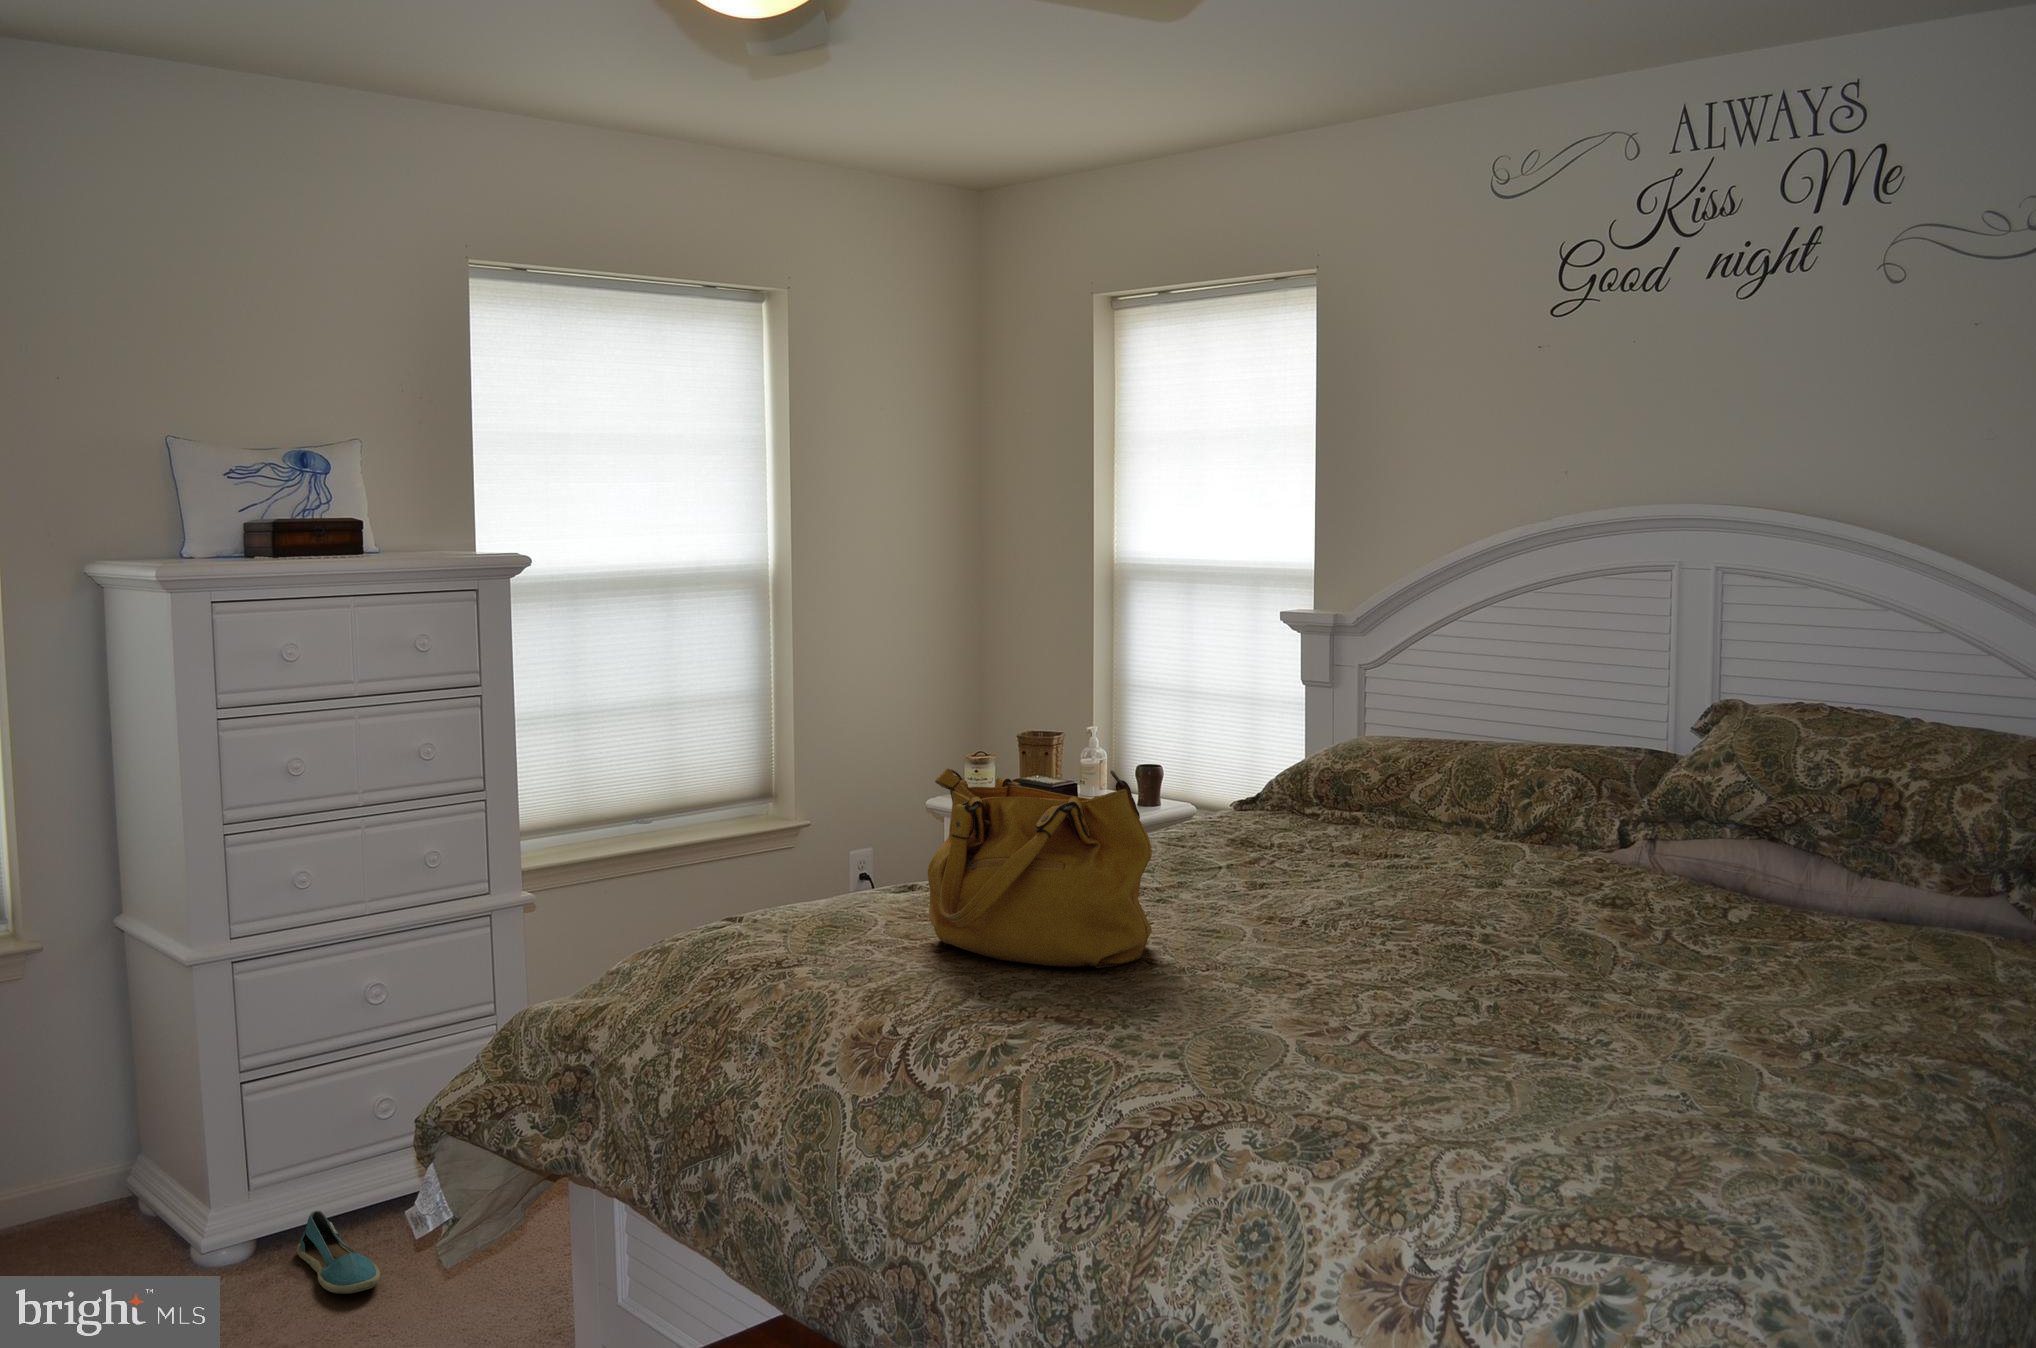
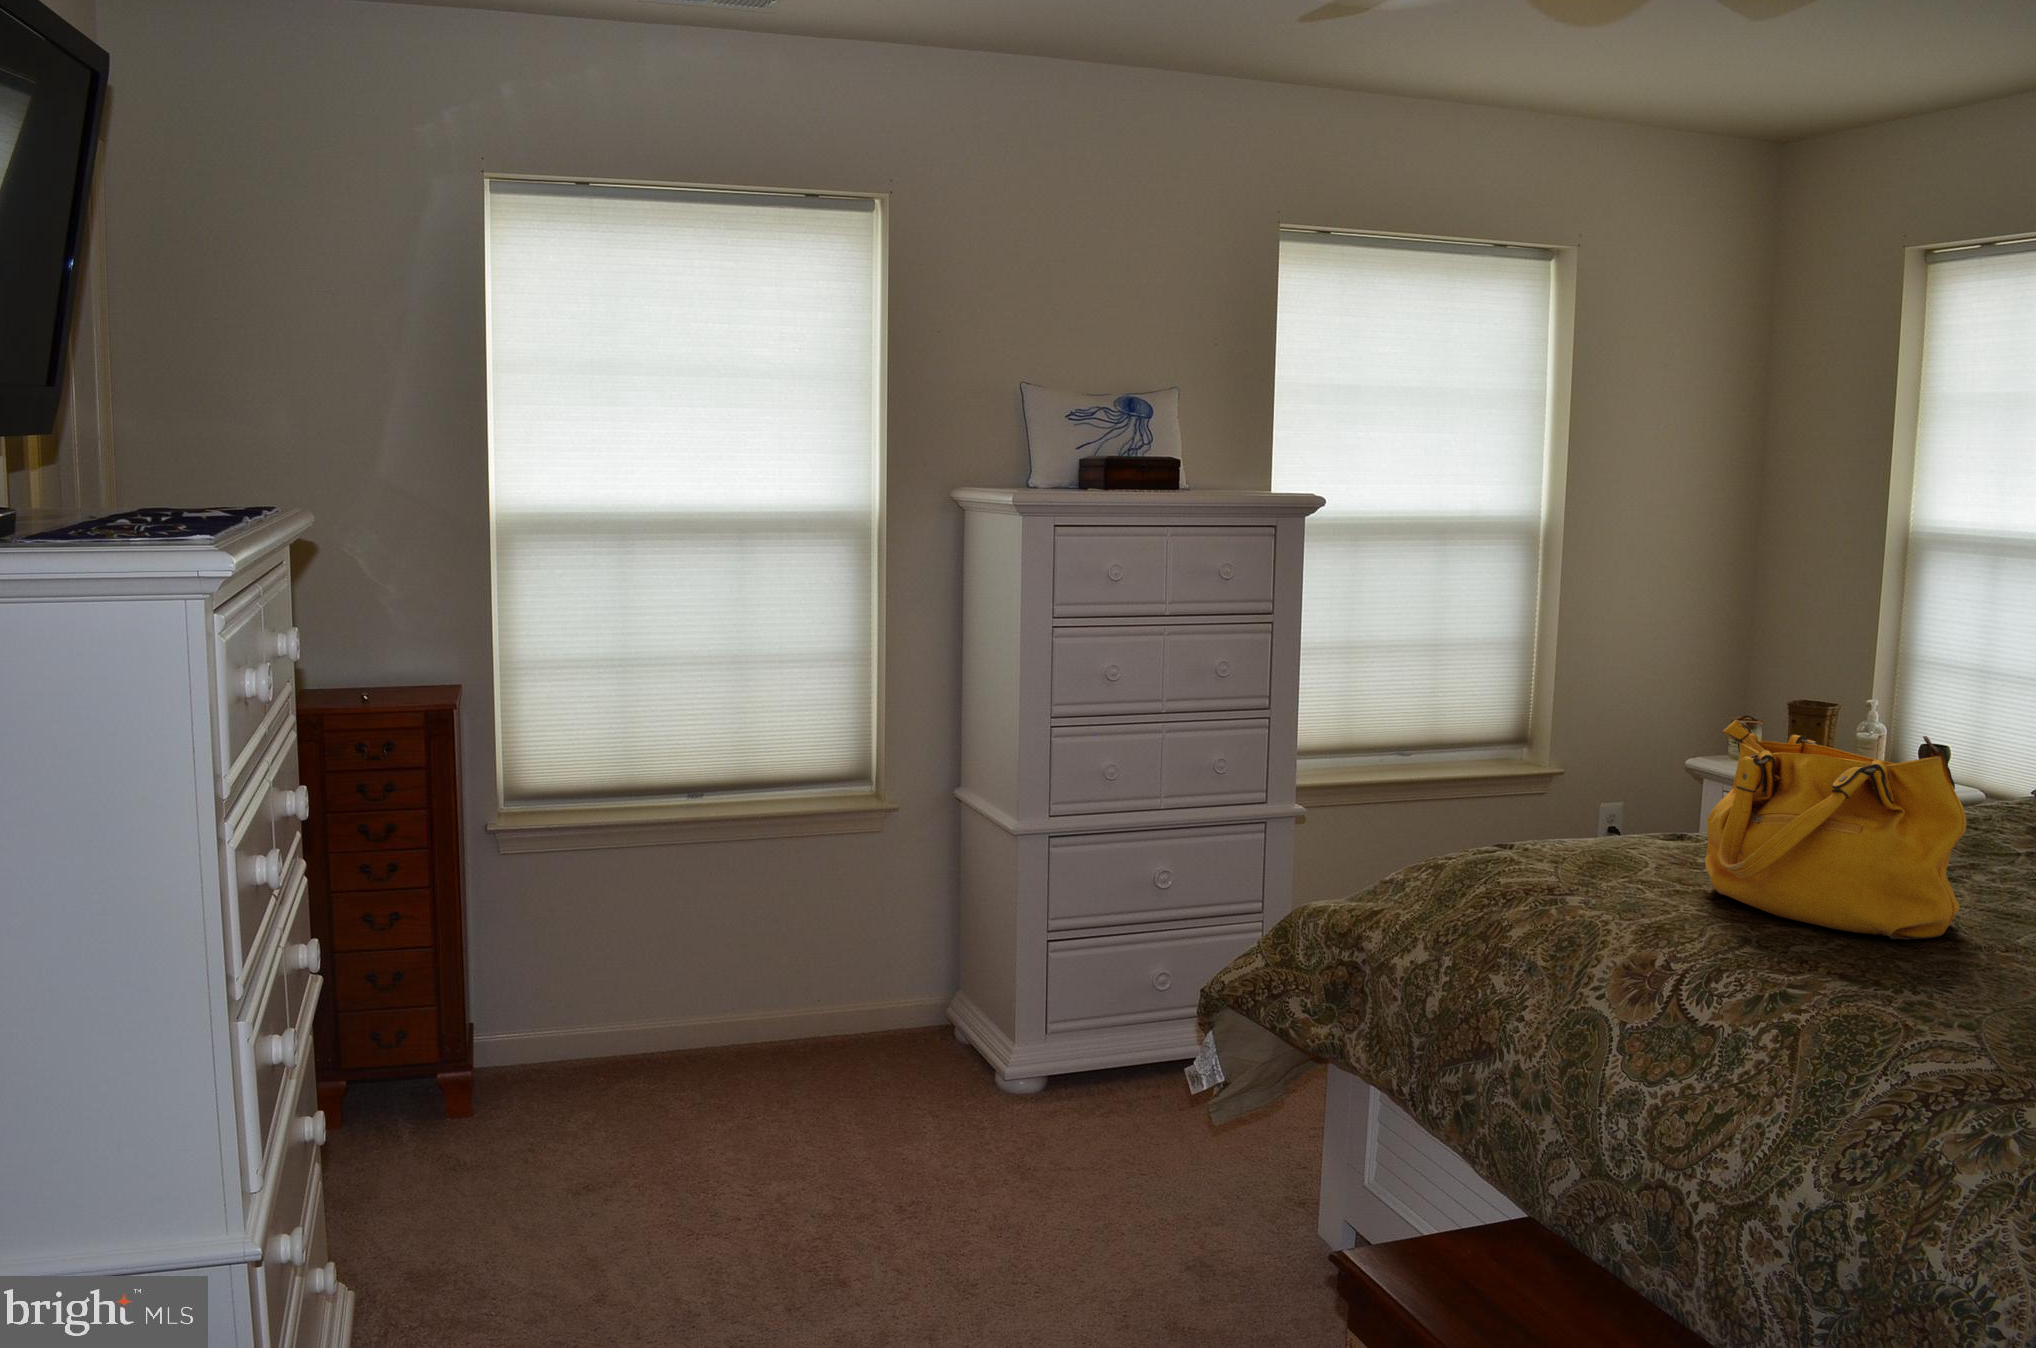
shoe: present [297,1211,380,1293] -> none [1088,1061,1156,1135]

